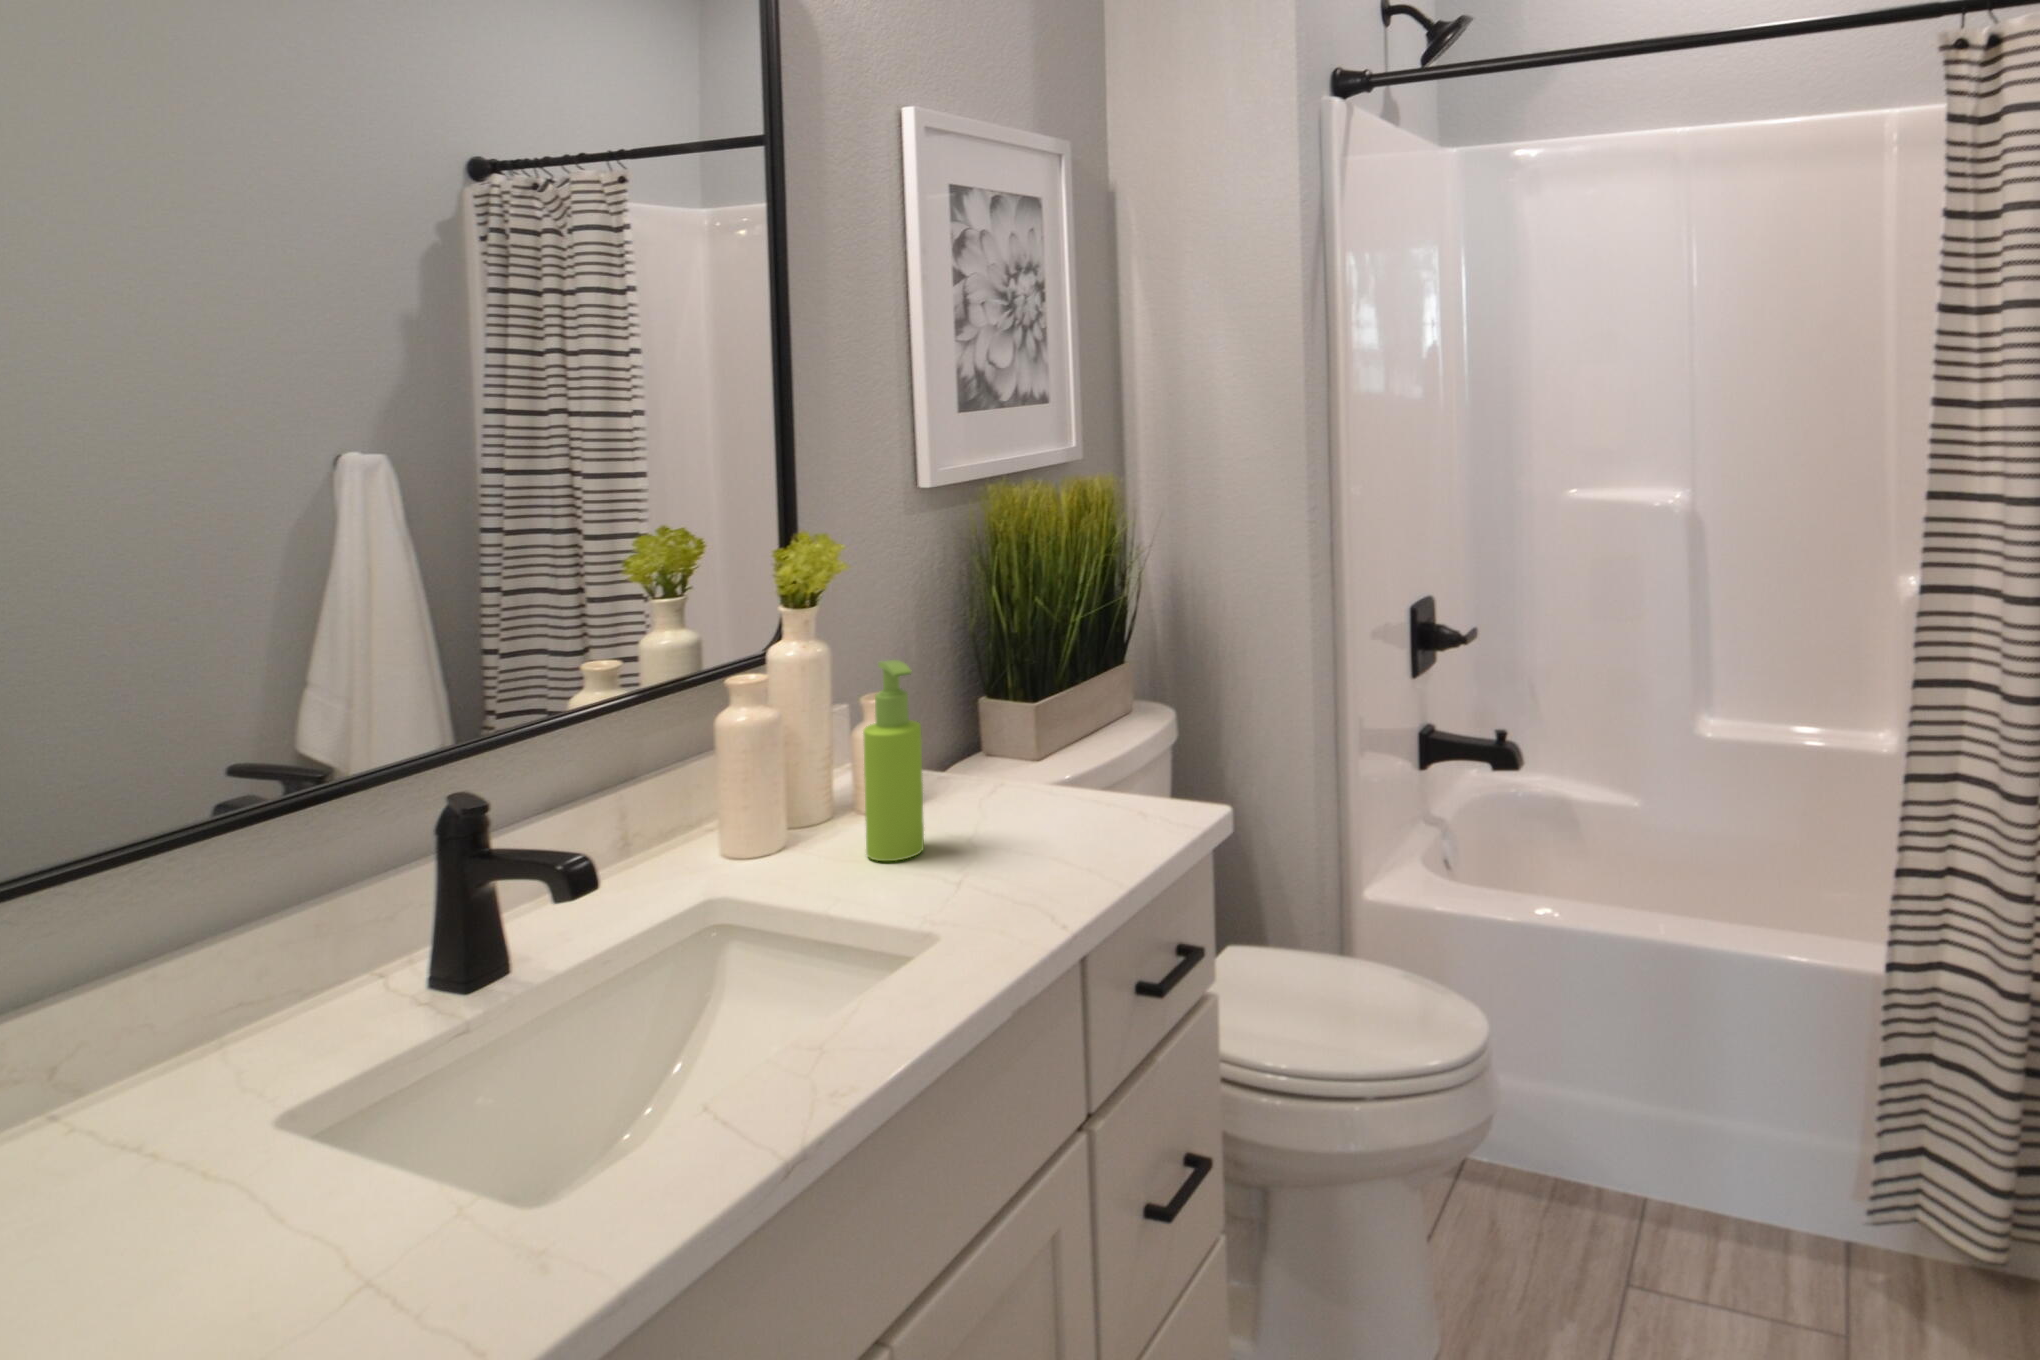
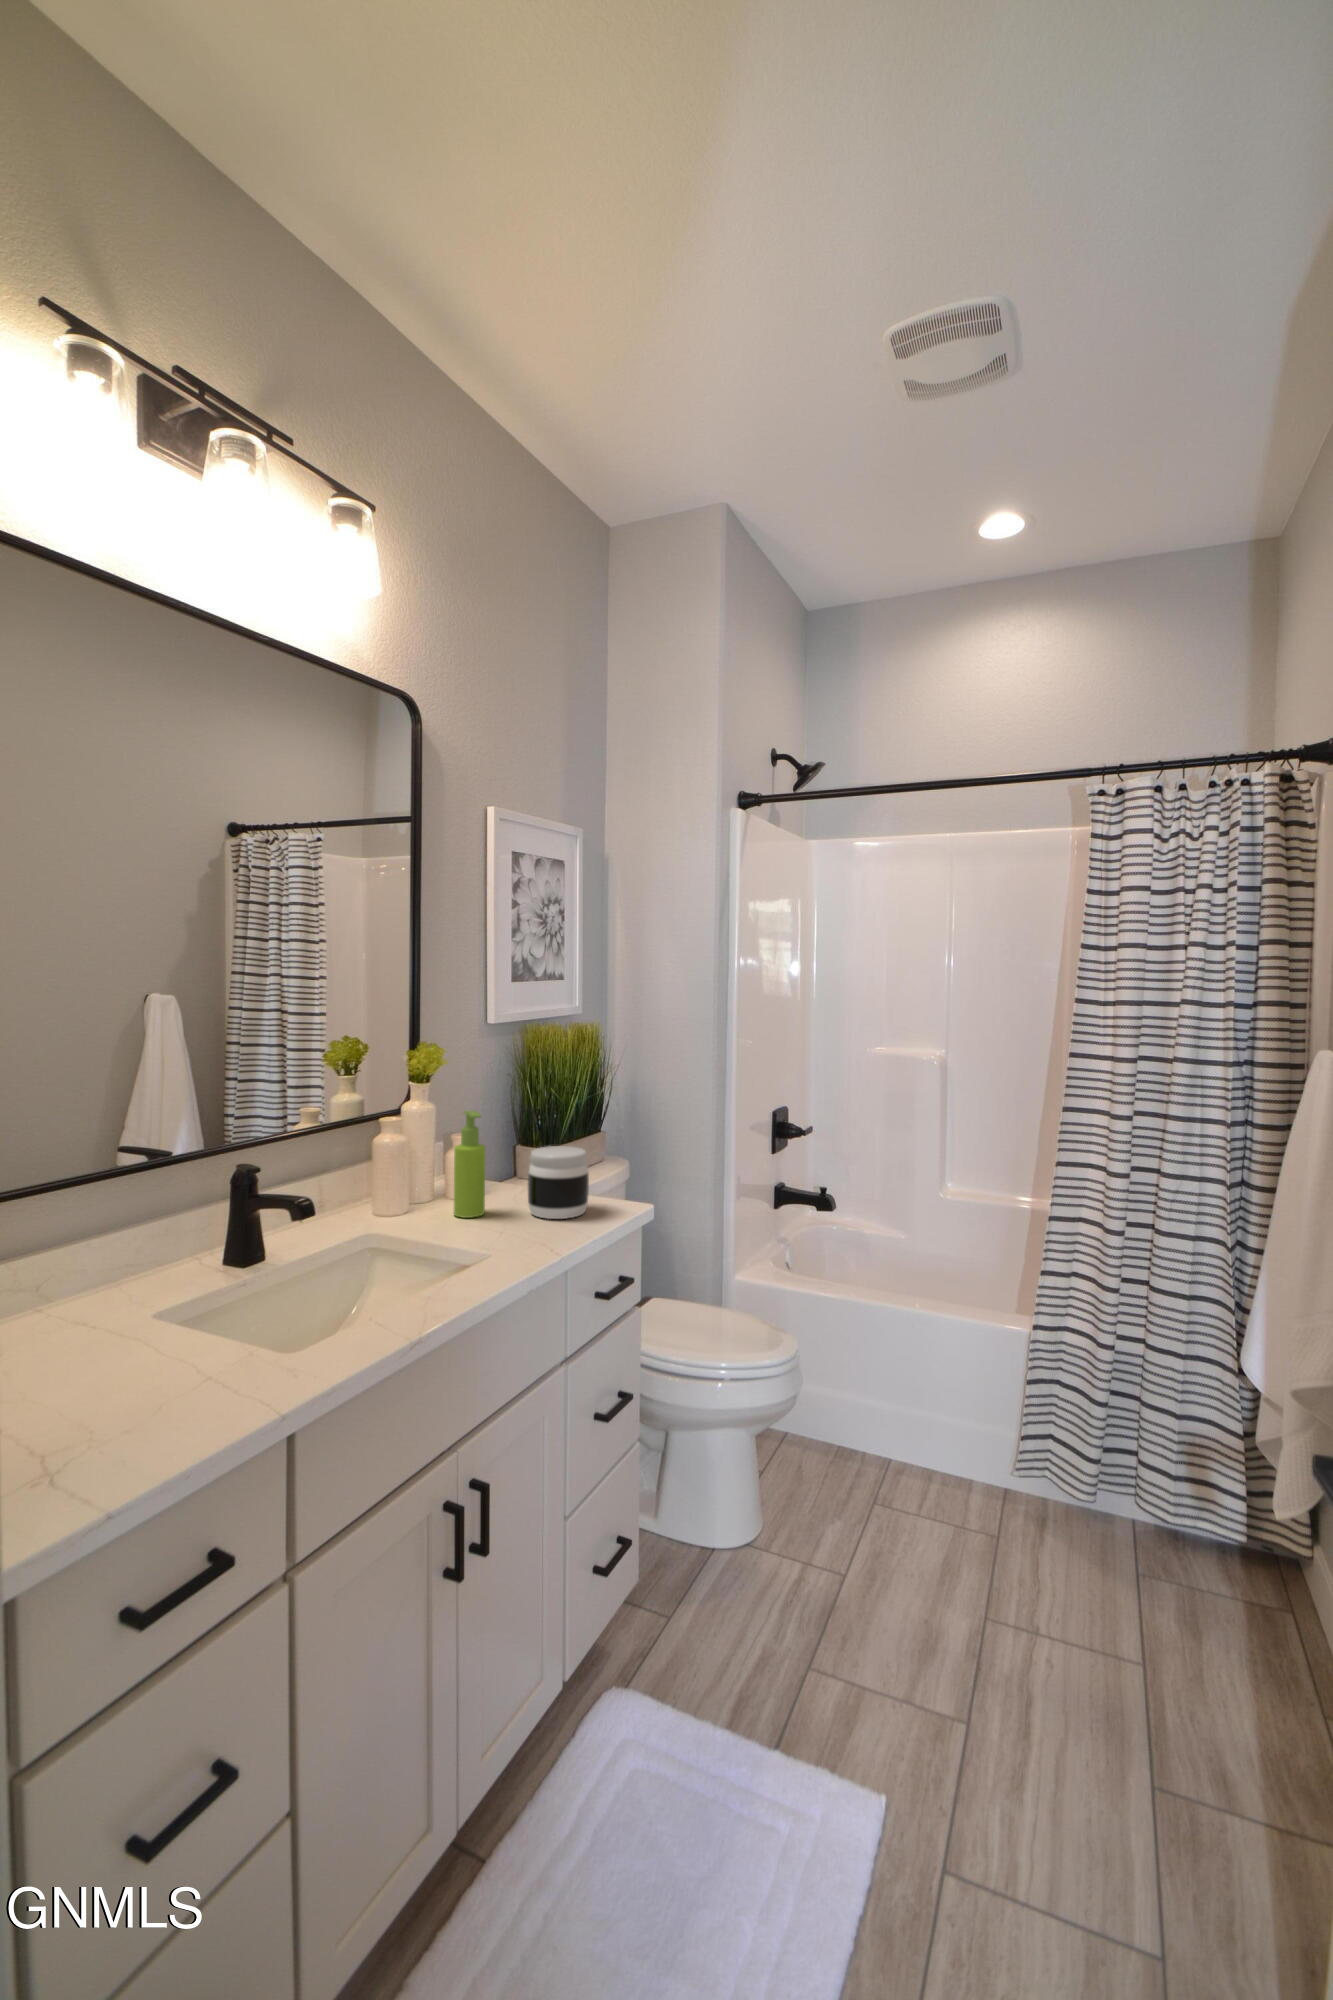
jar: none [1002,713,1113,855] -> present [528,1146,589,1219]

